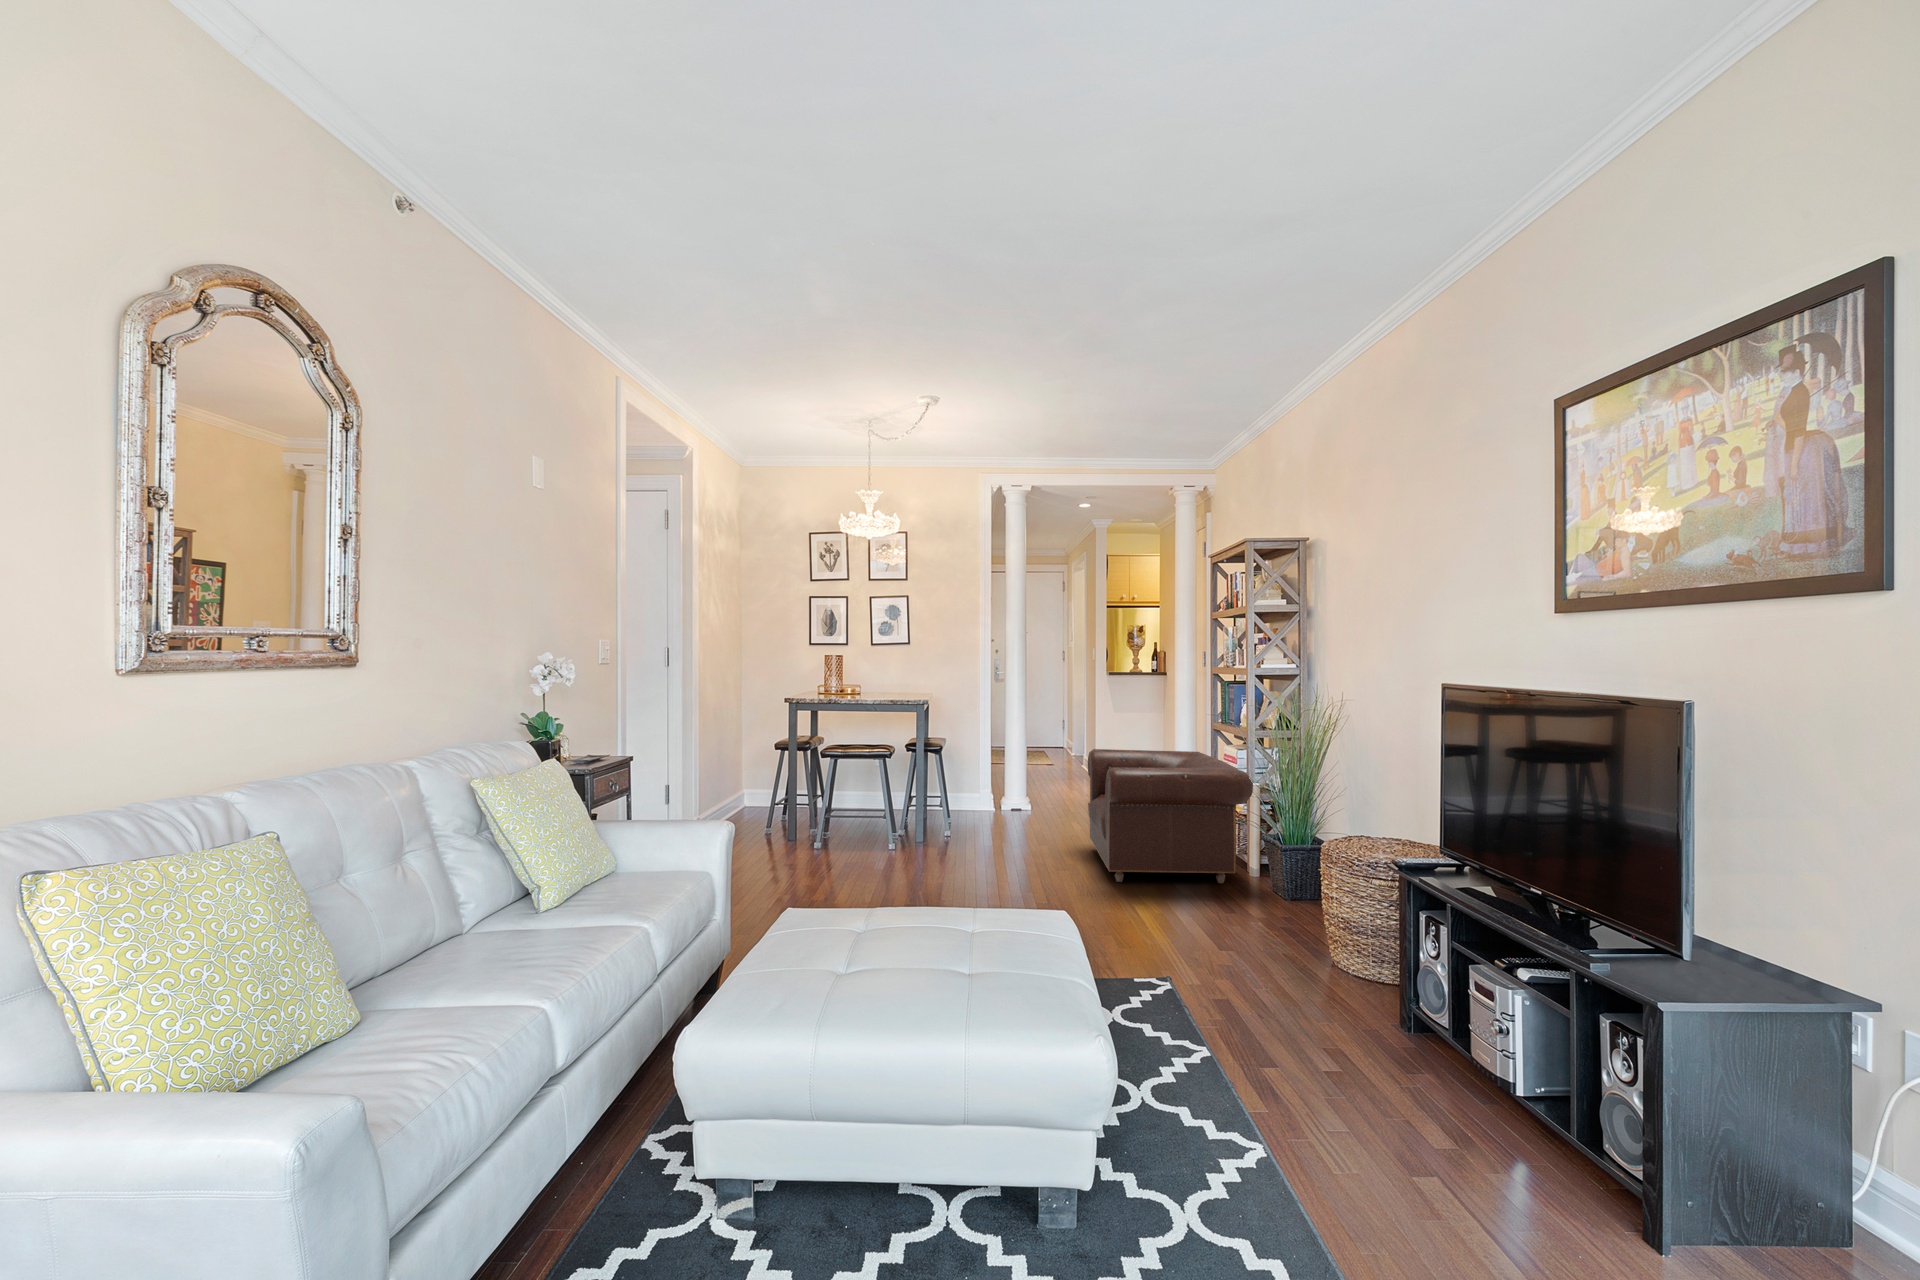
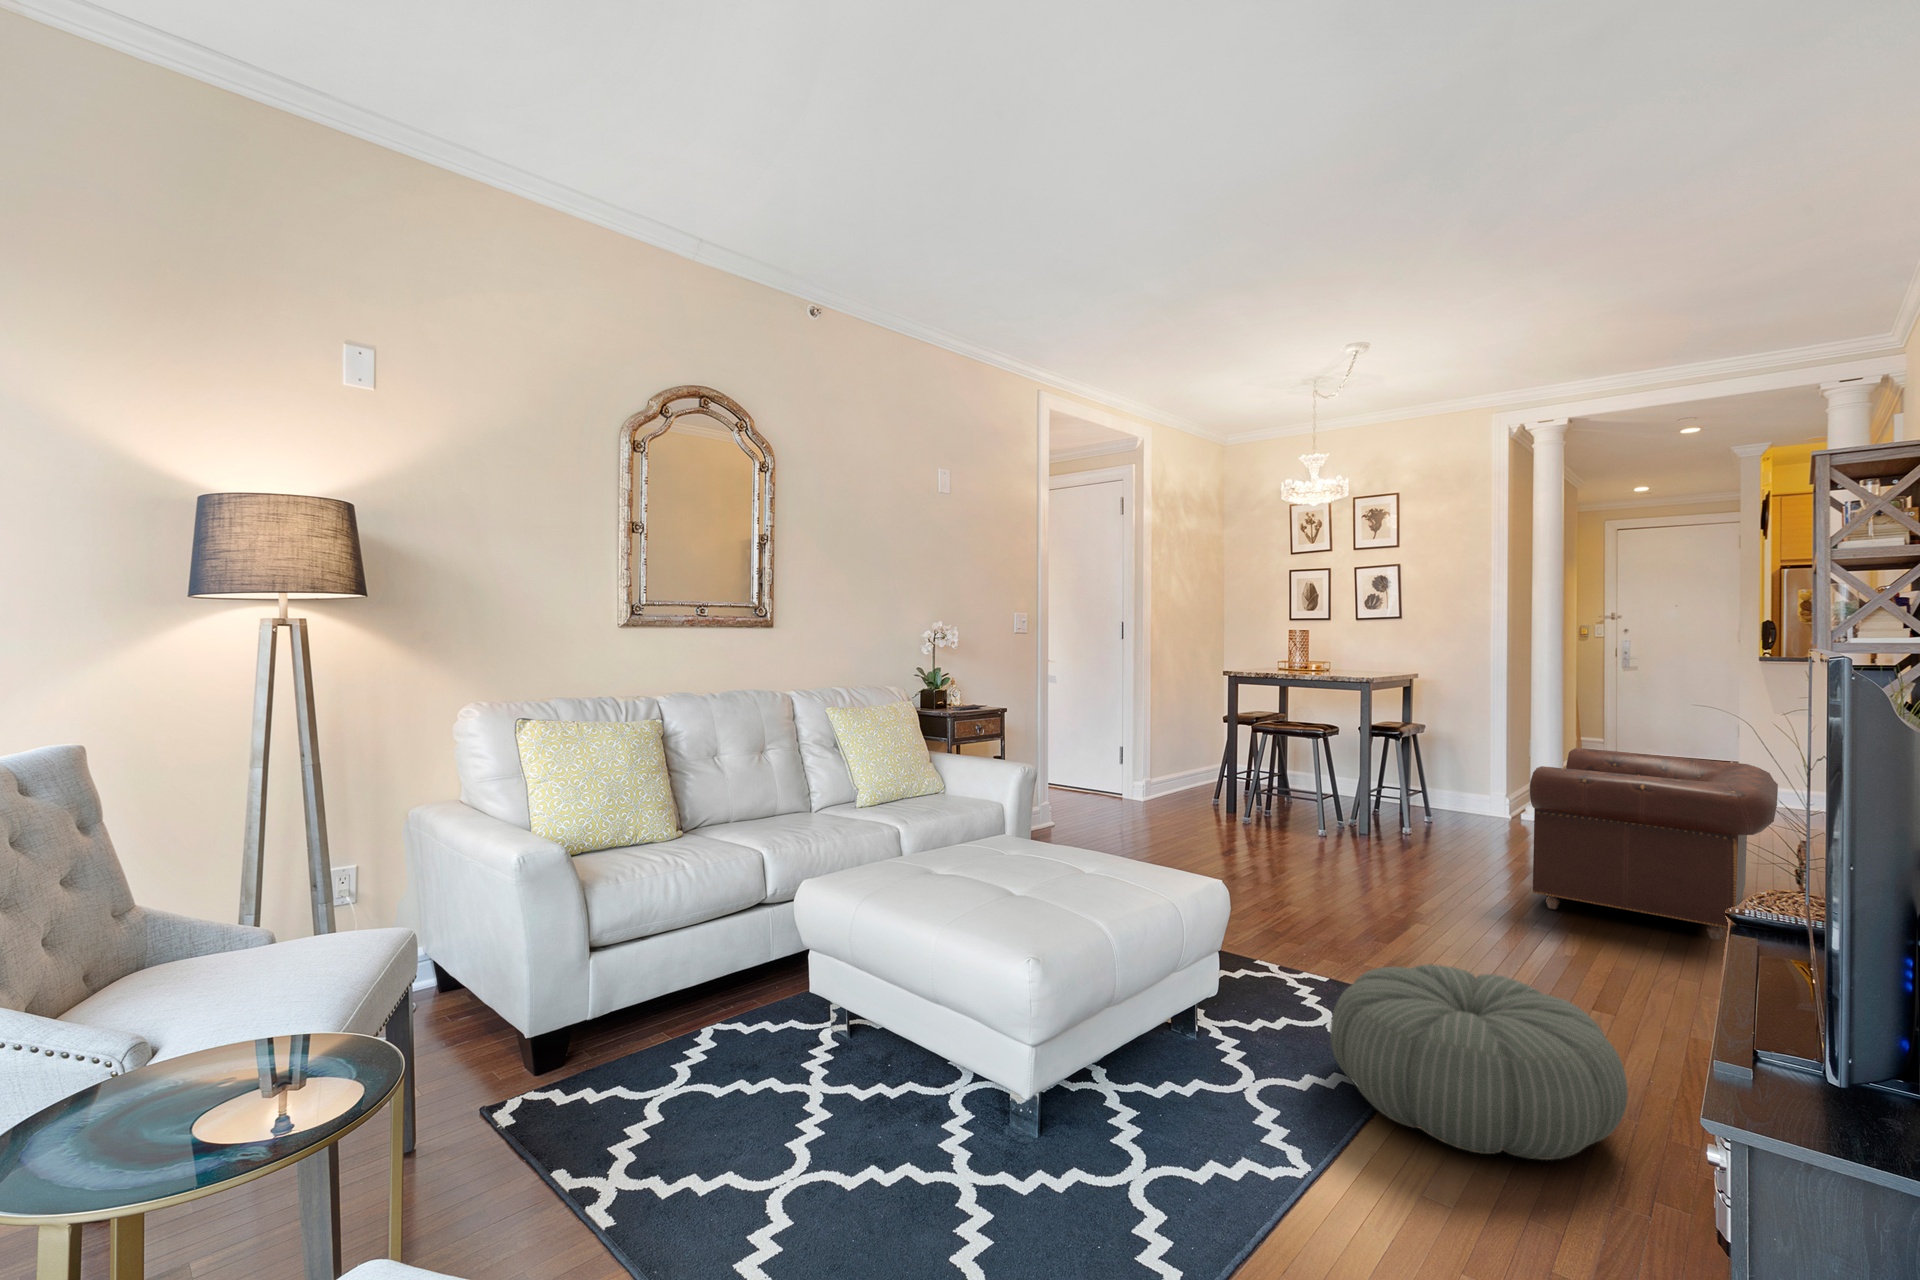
pouf: none [1174,945,1401,1096] -> present [1330,964,1628,1160]

